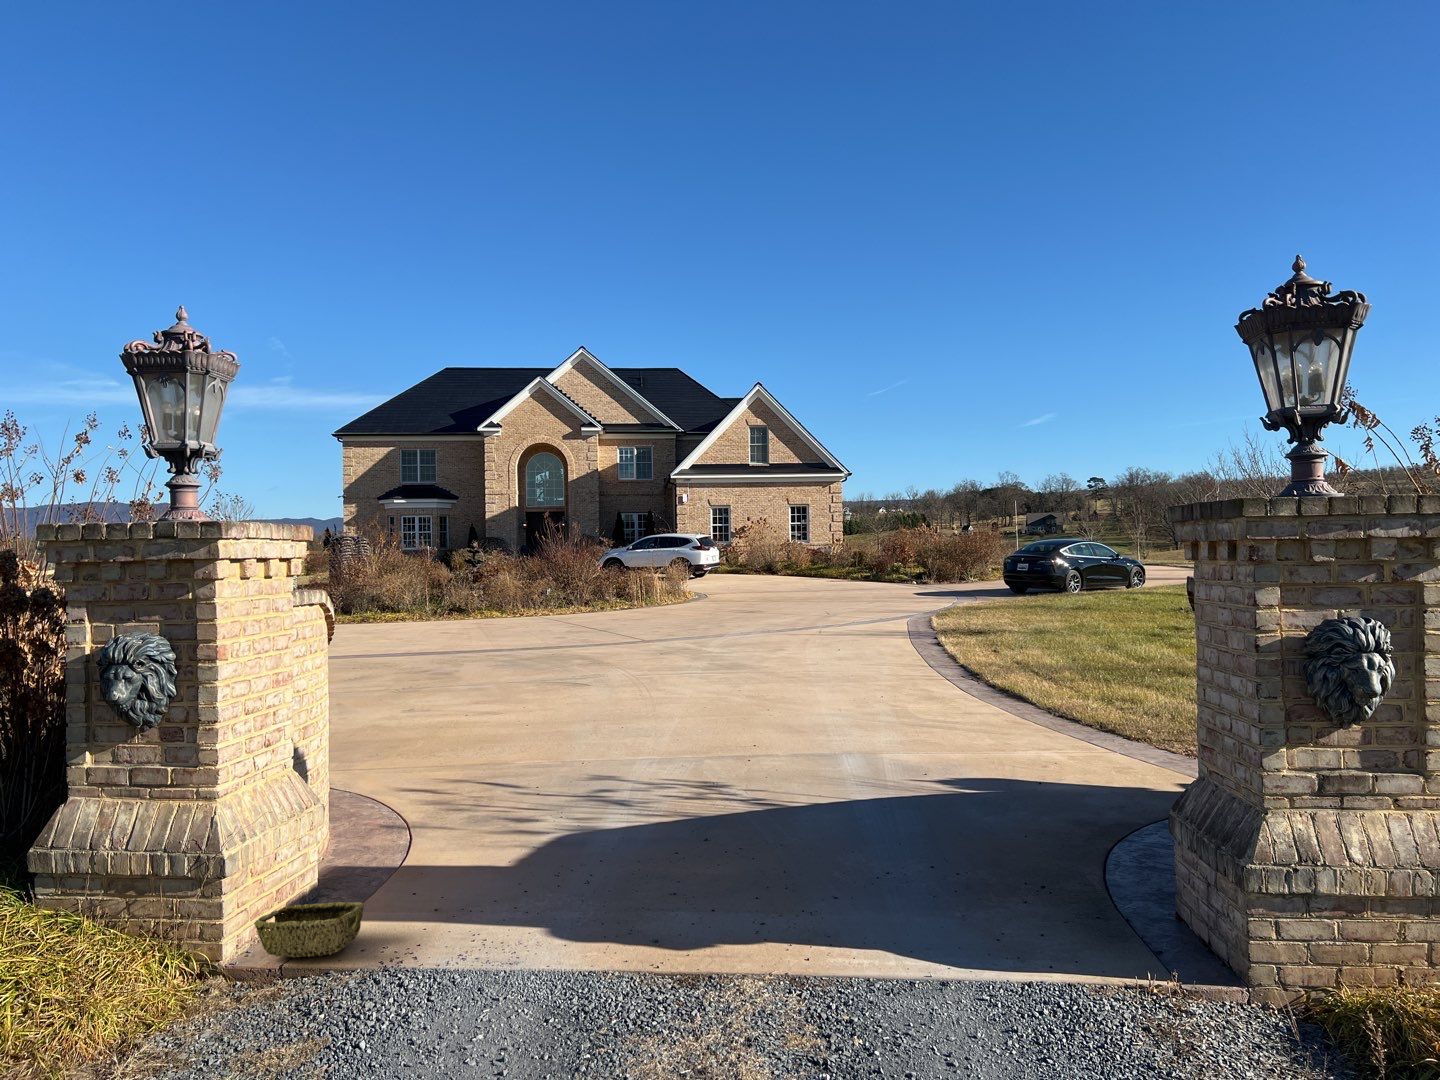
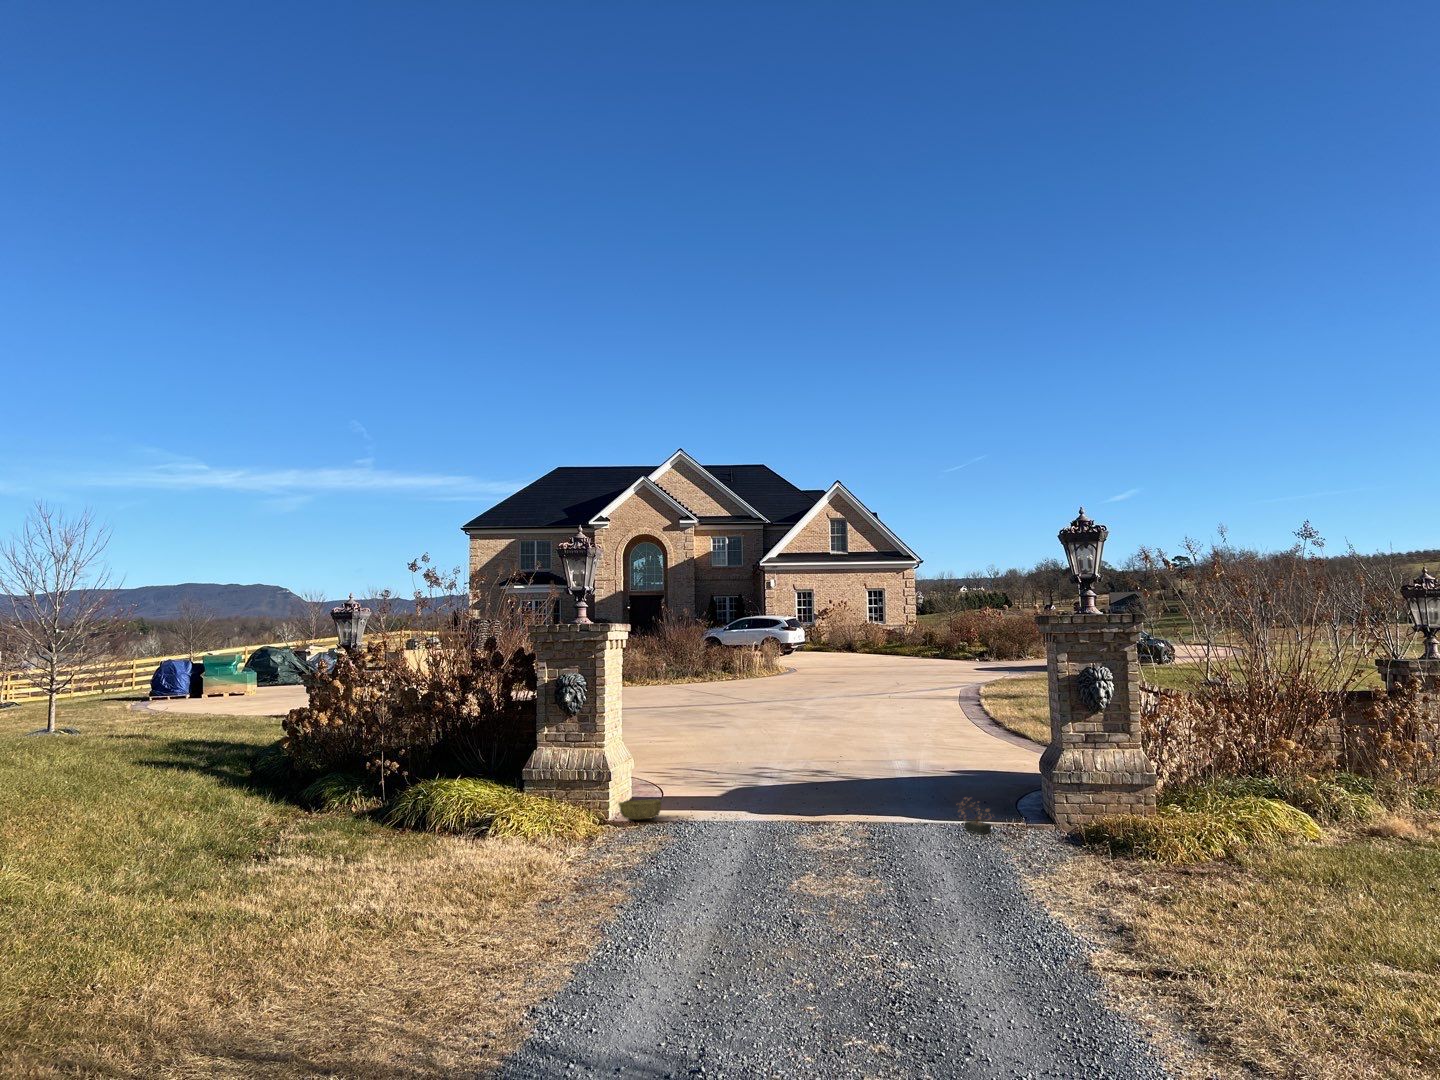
decorative plant: none [1015,910,1108,1012] -> present [960,798,991,834]

